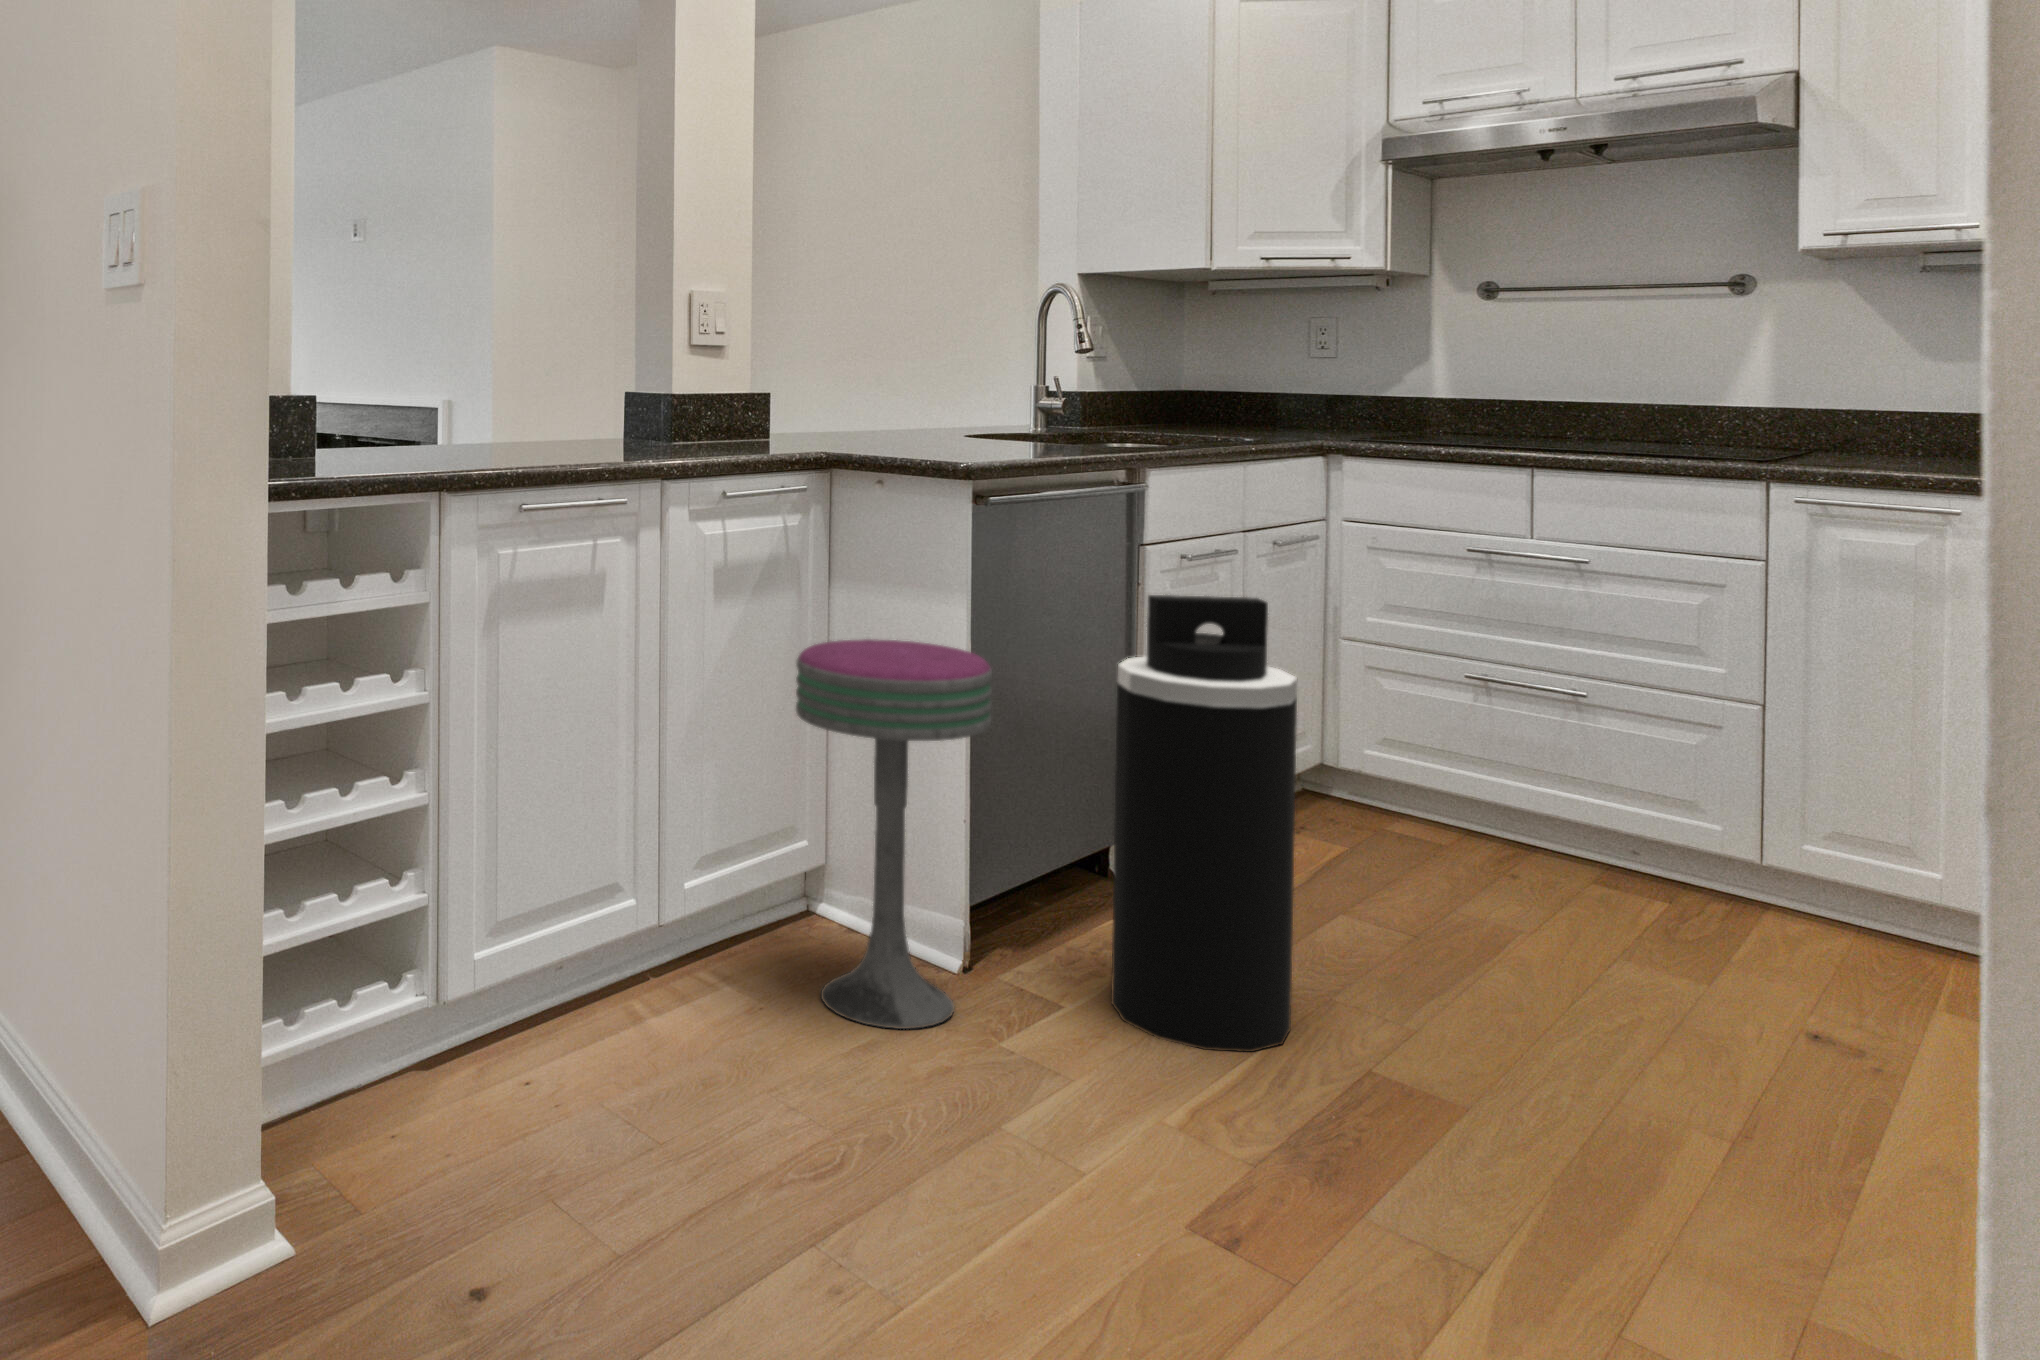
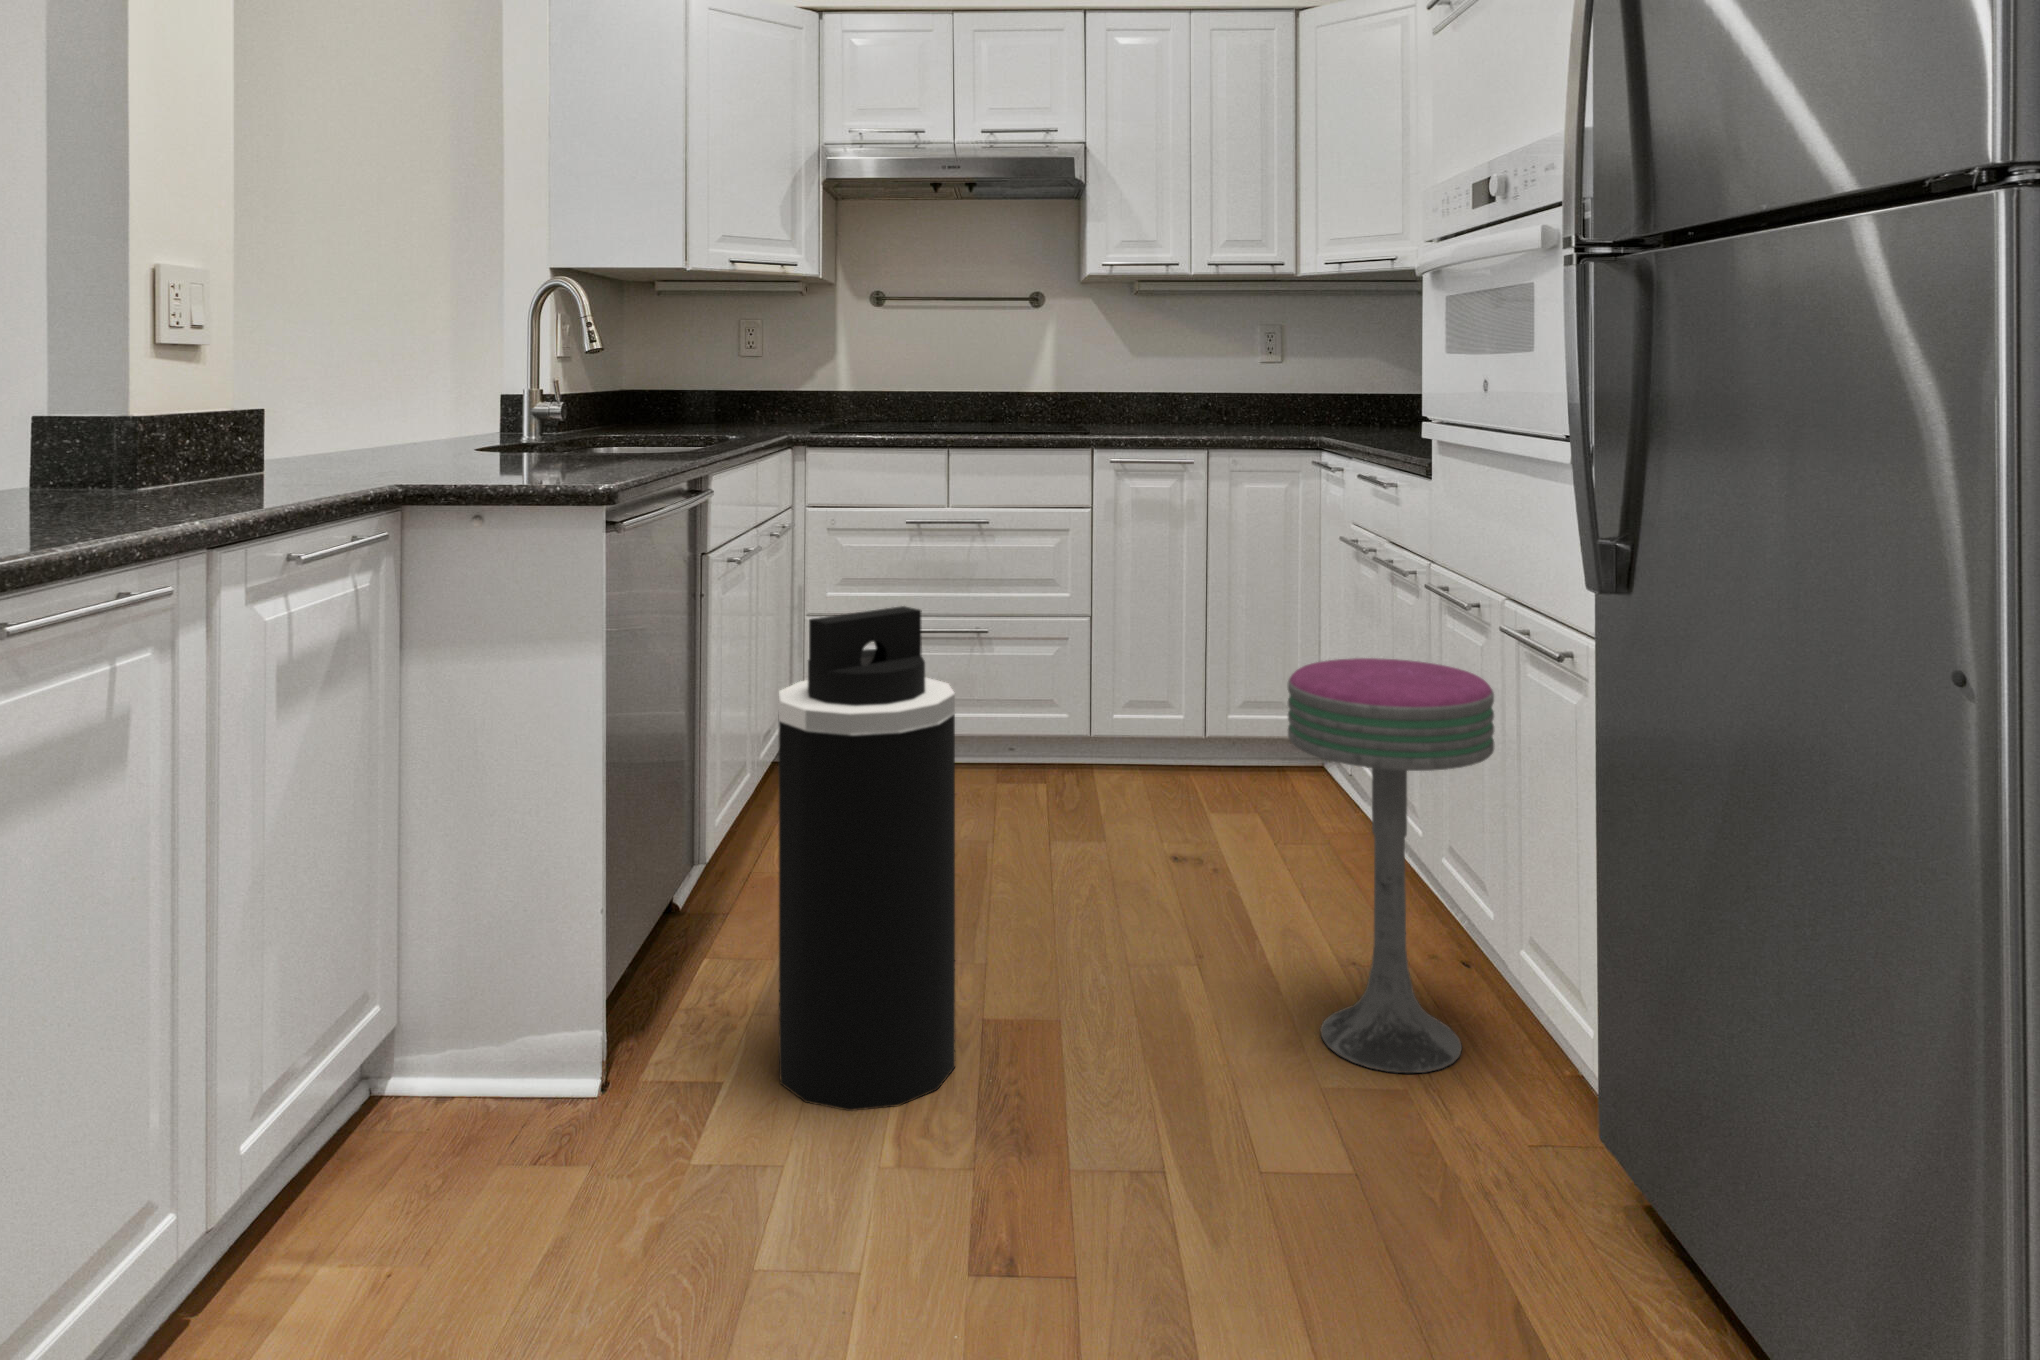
bar stool: present [796,639,992,1029] -> present [1288,658,1494,1074]

